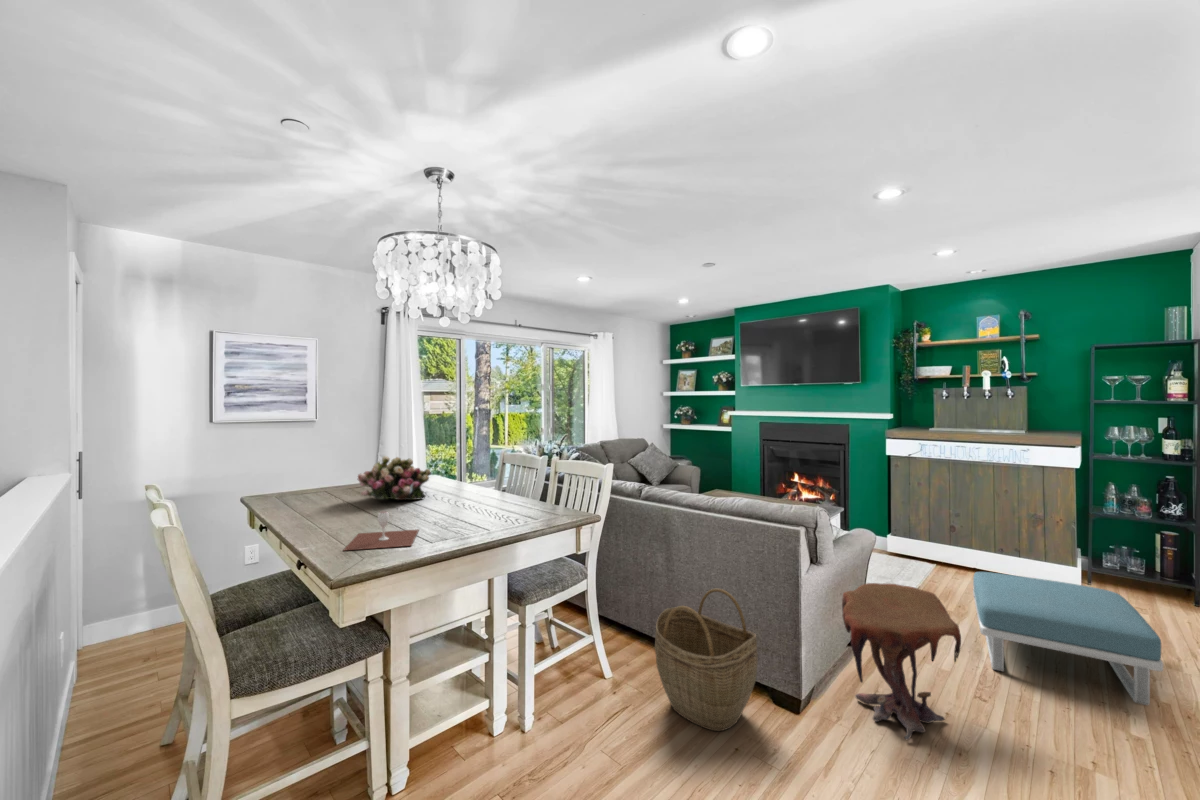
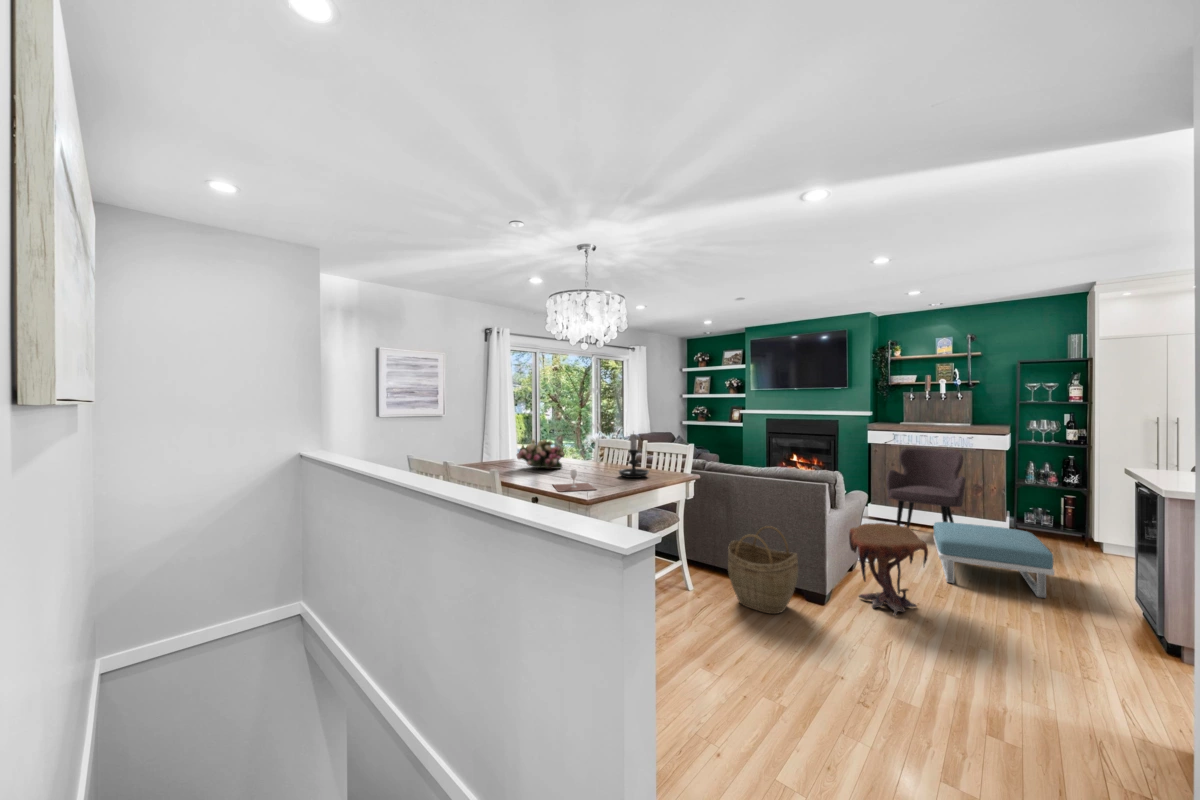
candle holder: none [483,447,533,519] -> present [619,434,649,478]
armchair: none [909,463,1019,604] -> present [886,448,966,528]

